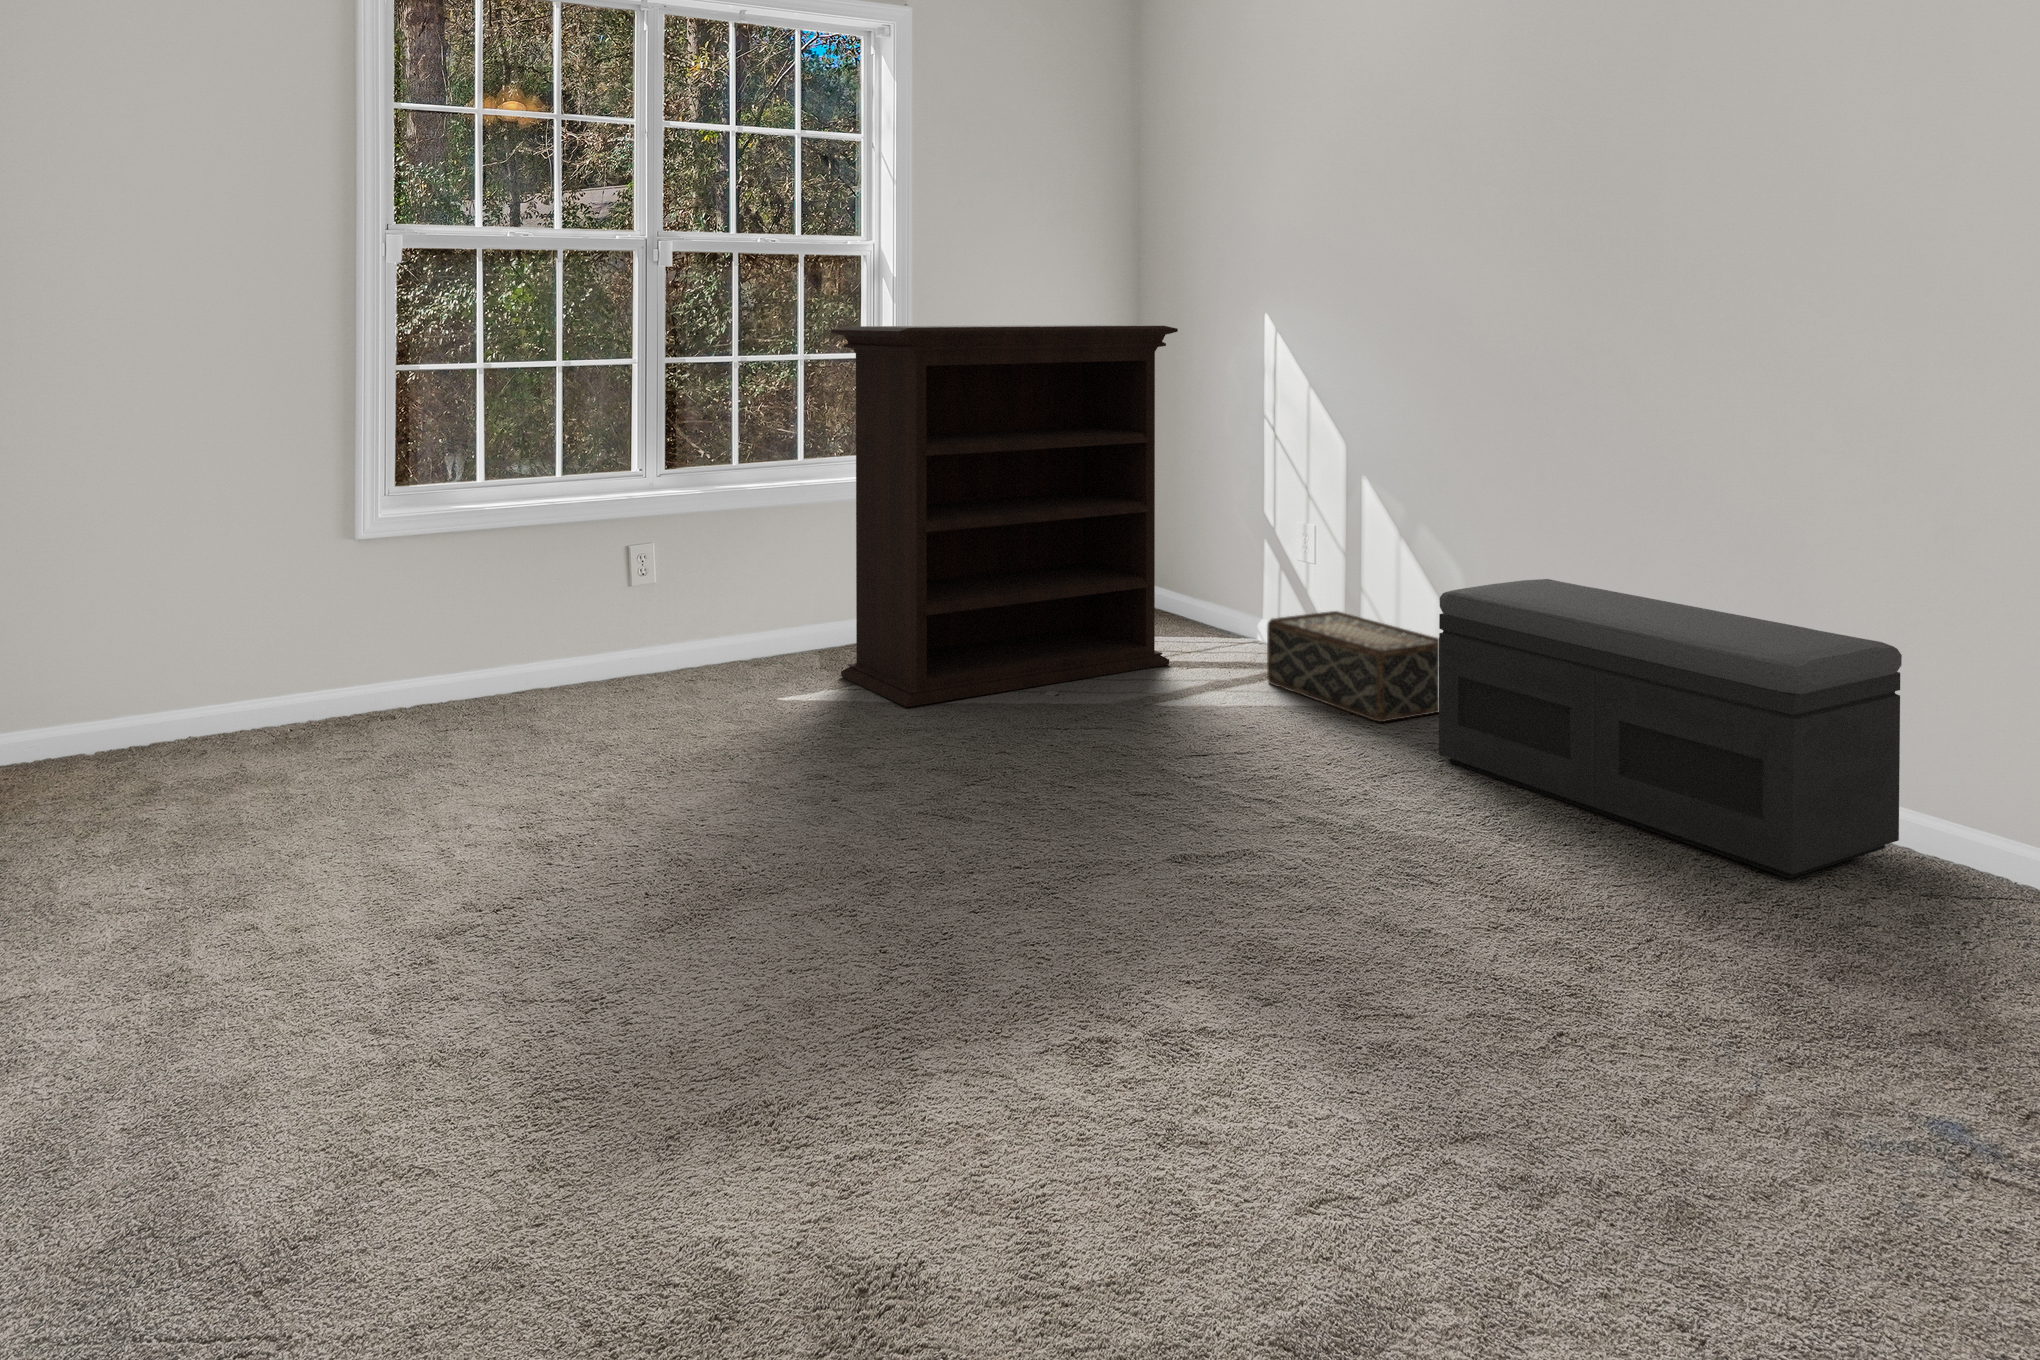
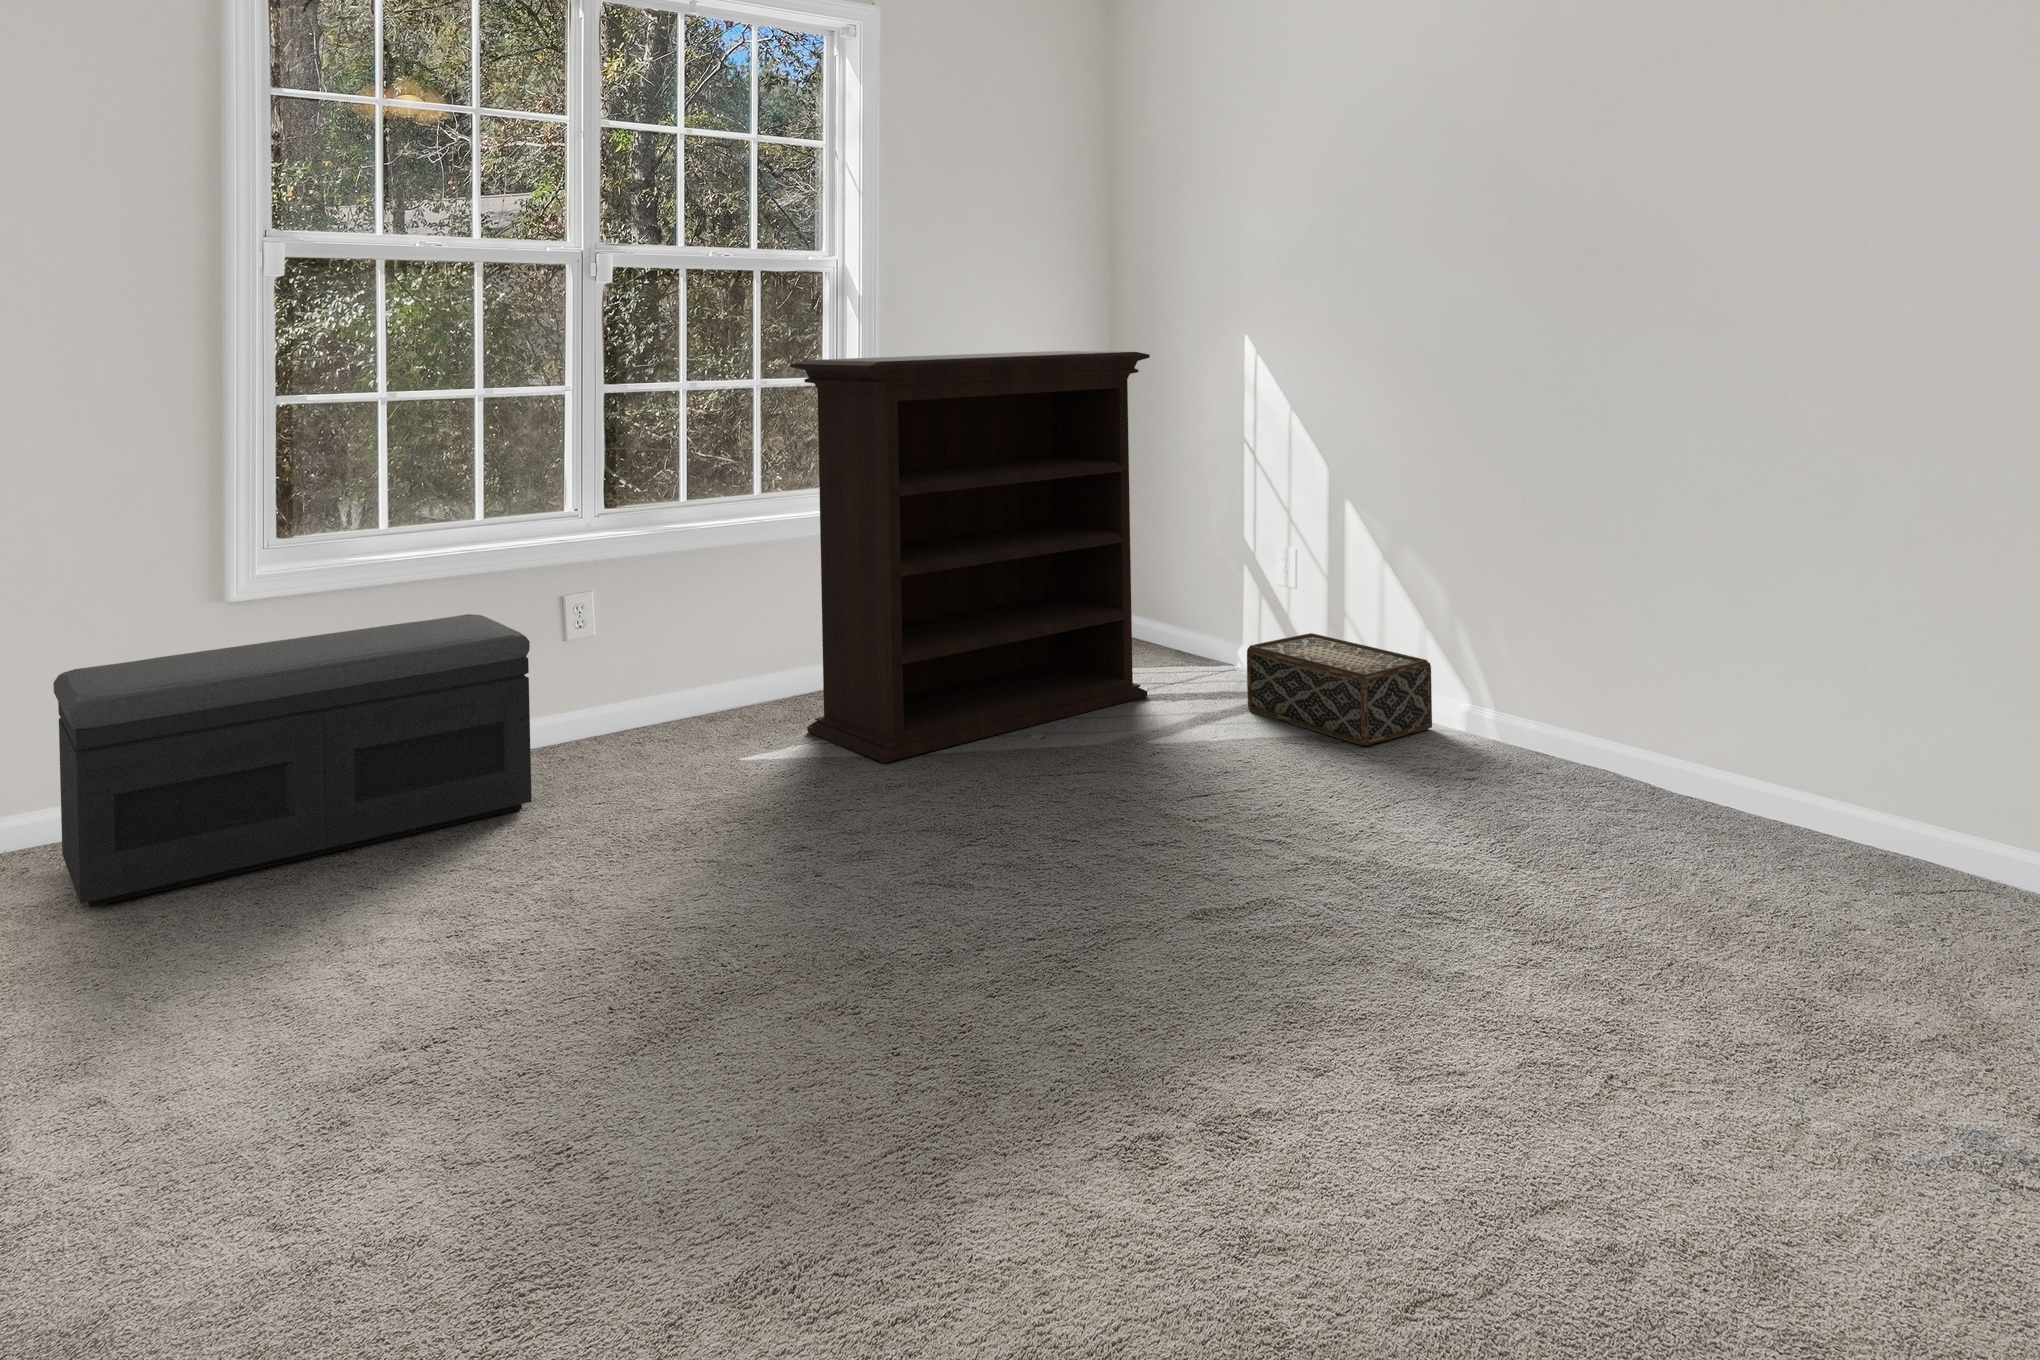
storage bench: present [1439,579,1902,879] -> present [53,614,532,907]

